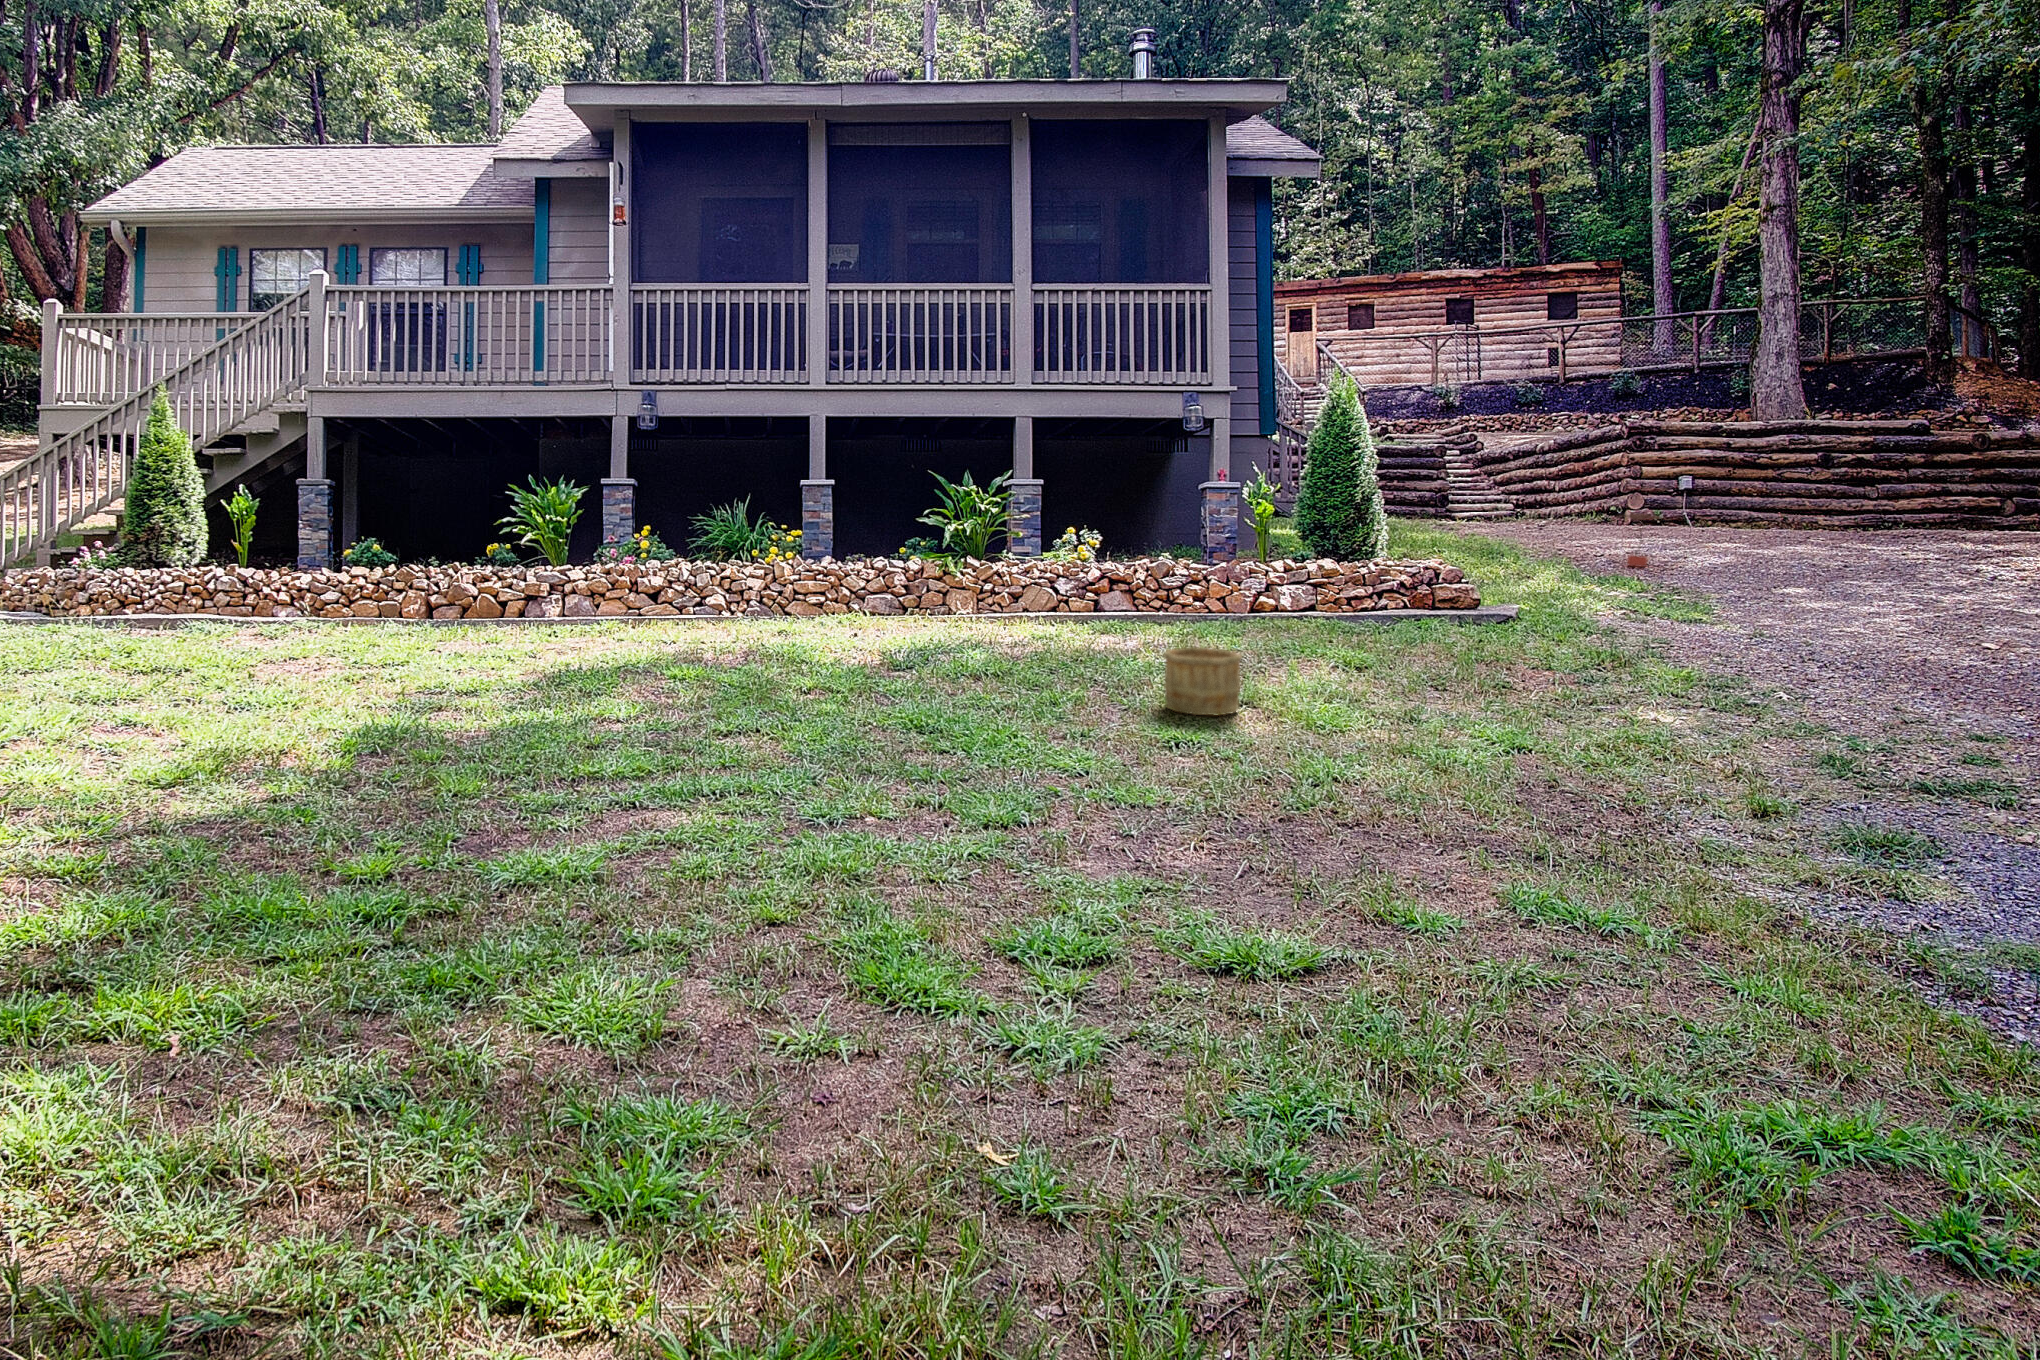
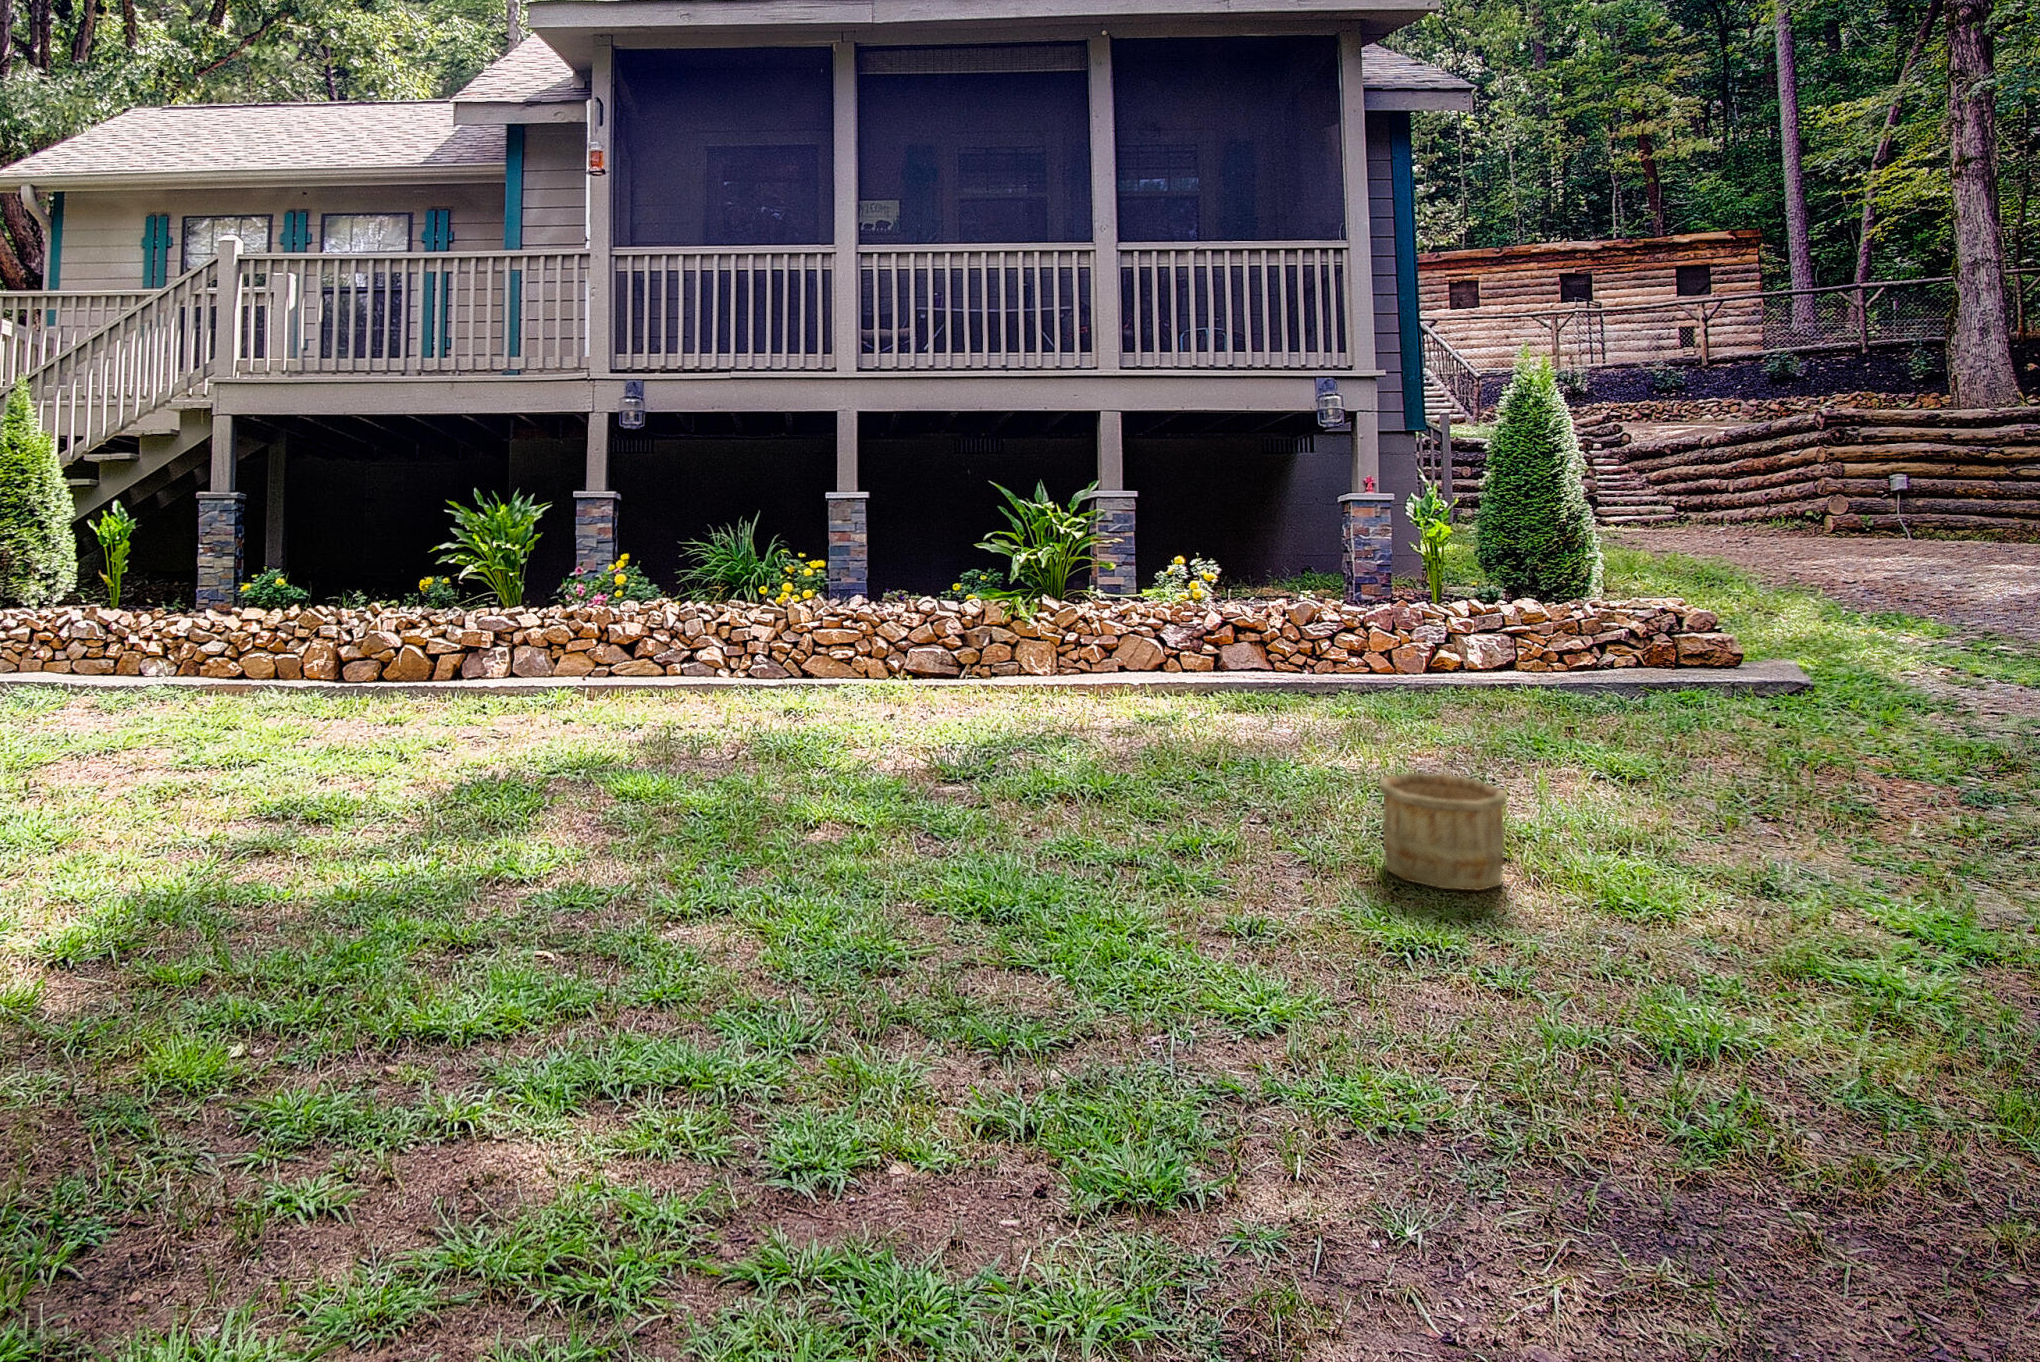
potted plant: present [1627,513,1663,567] -> none [1867,533,1937,601]

